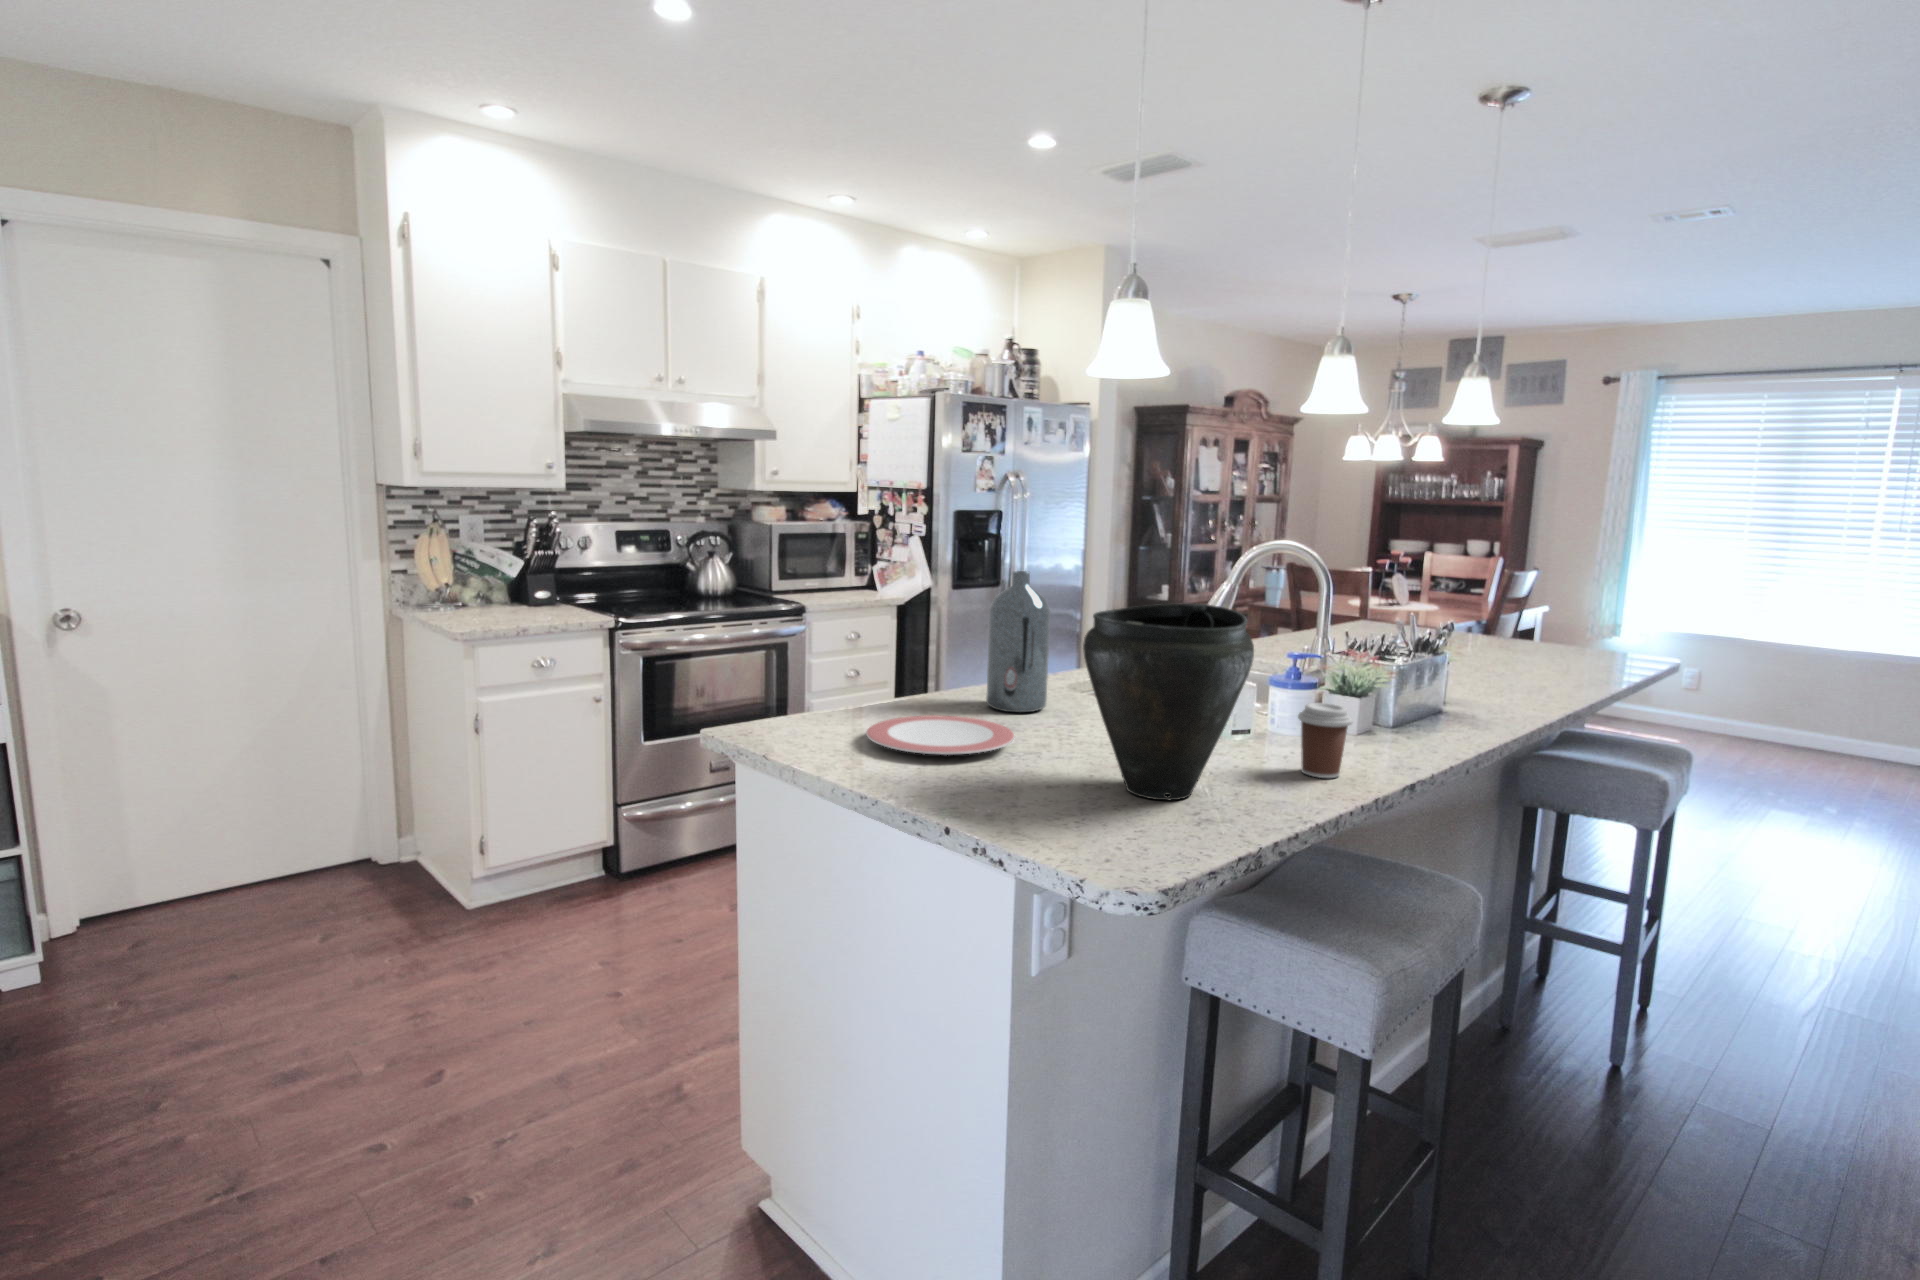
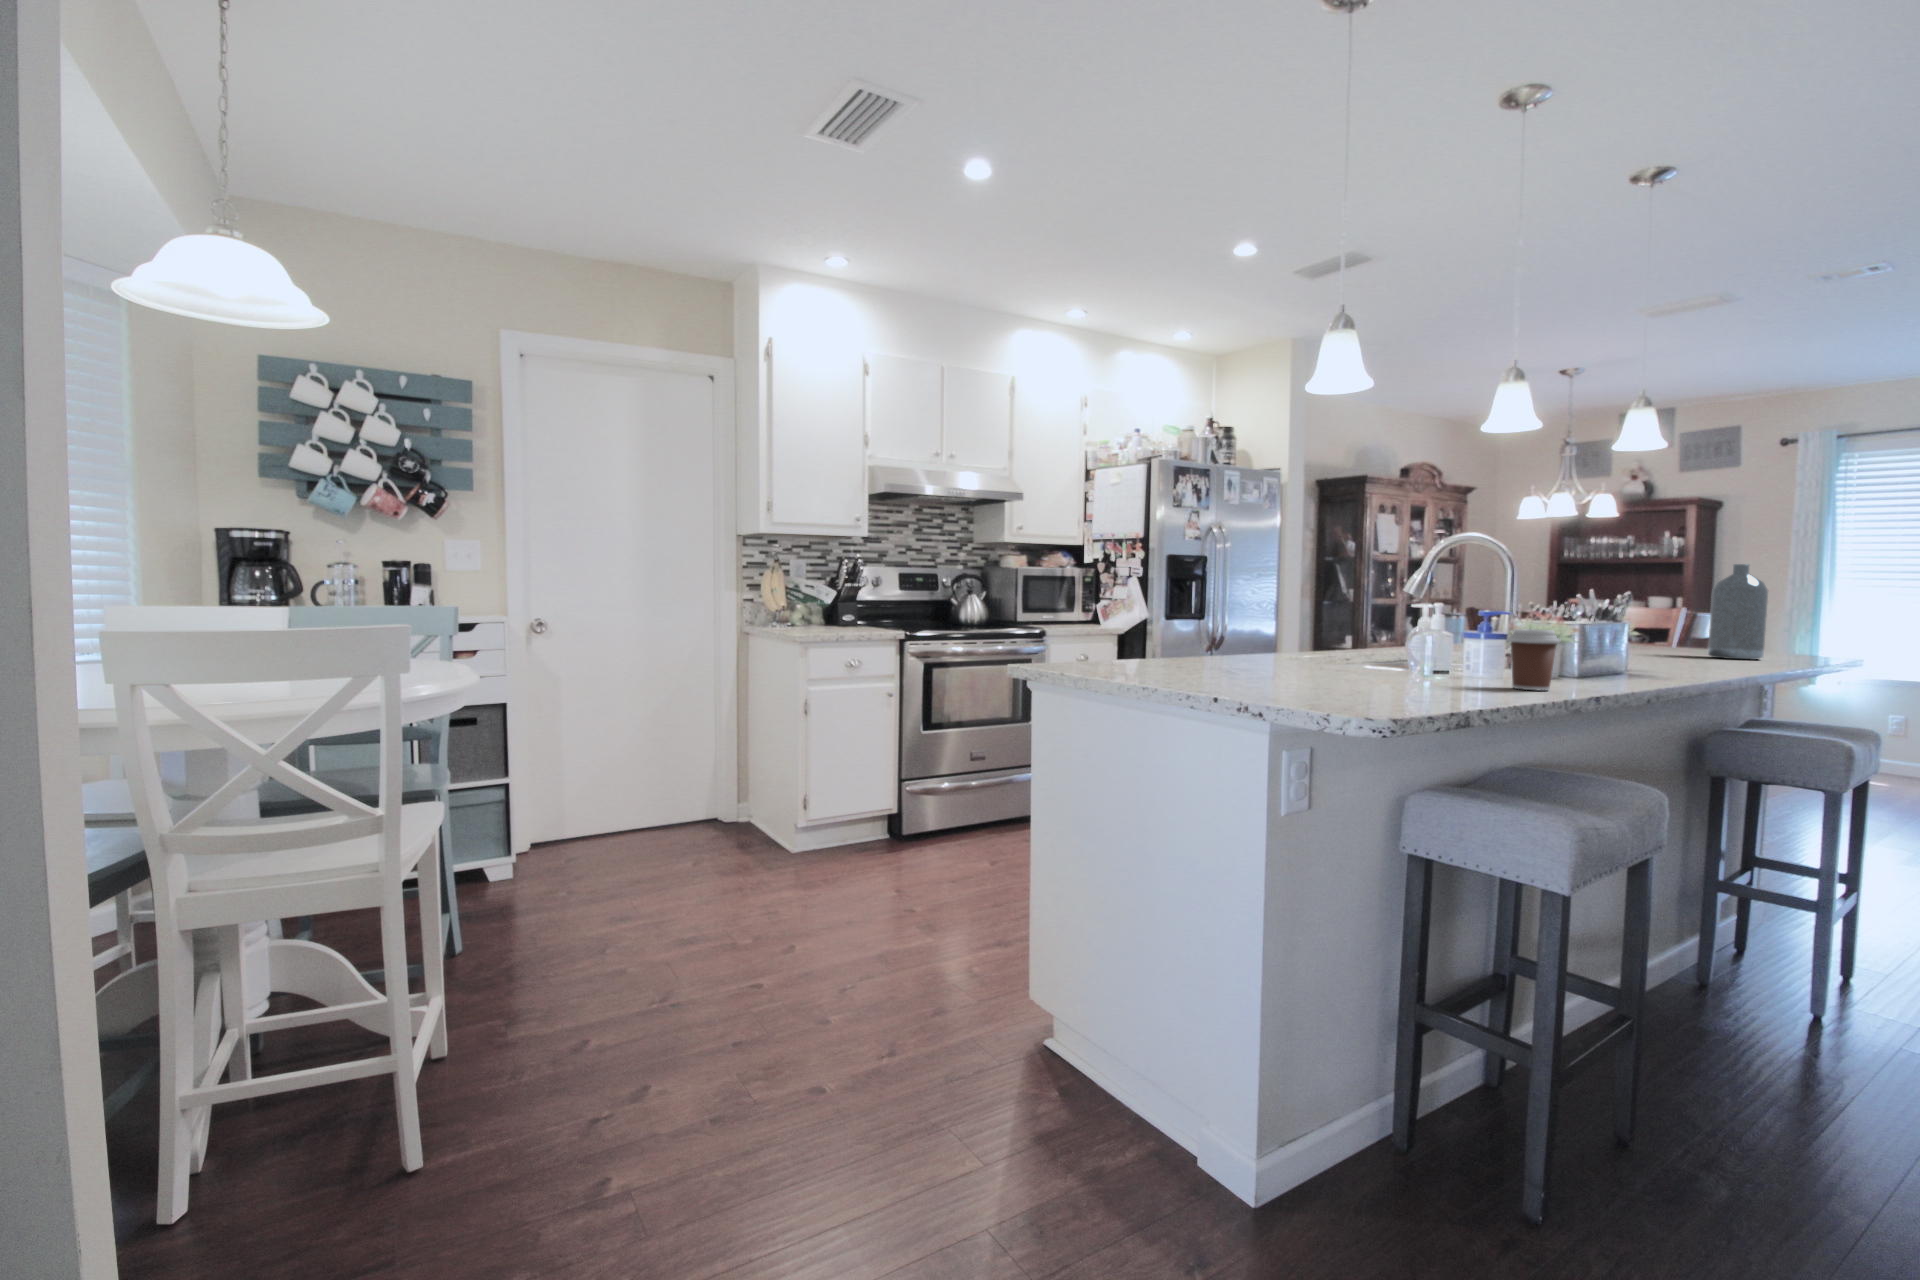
bottle: present [986,571,1050,713] -> present [1708,564,1768,660]
vase: present [1083,604,1254,800] -> none [1314,538,1468,693]
plate: present [866,715,1015,755] -> none [1125,658,1249,671]

